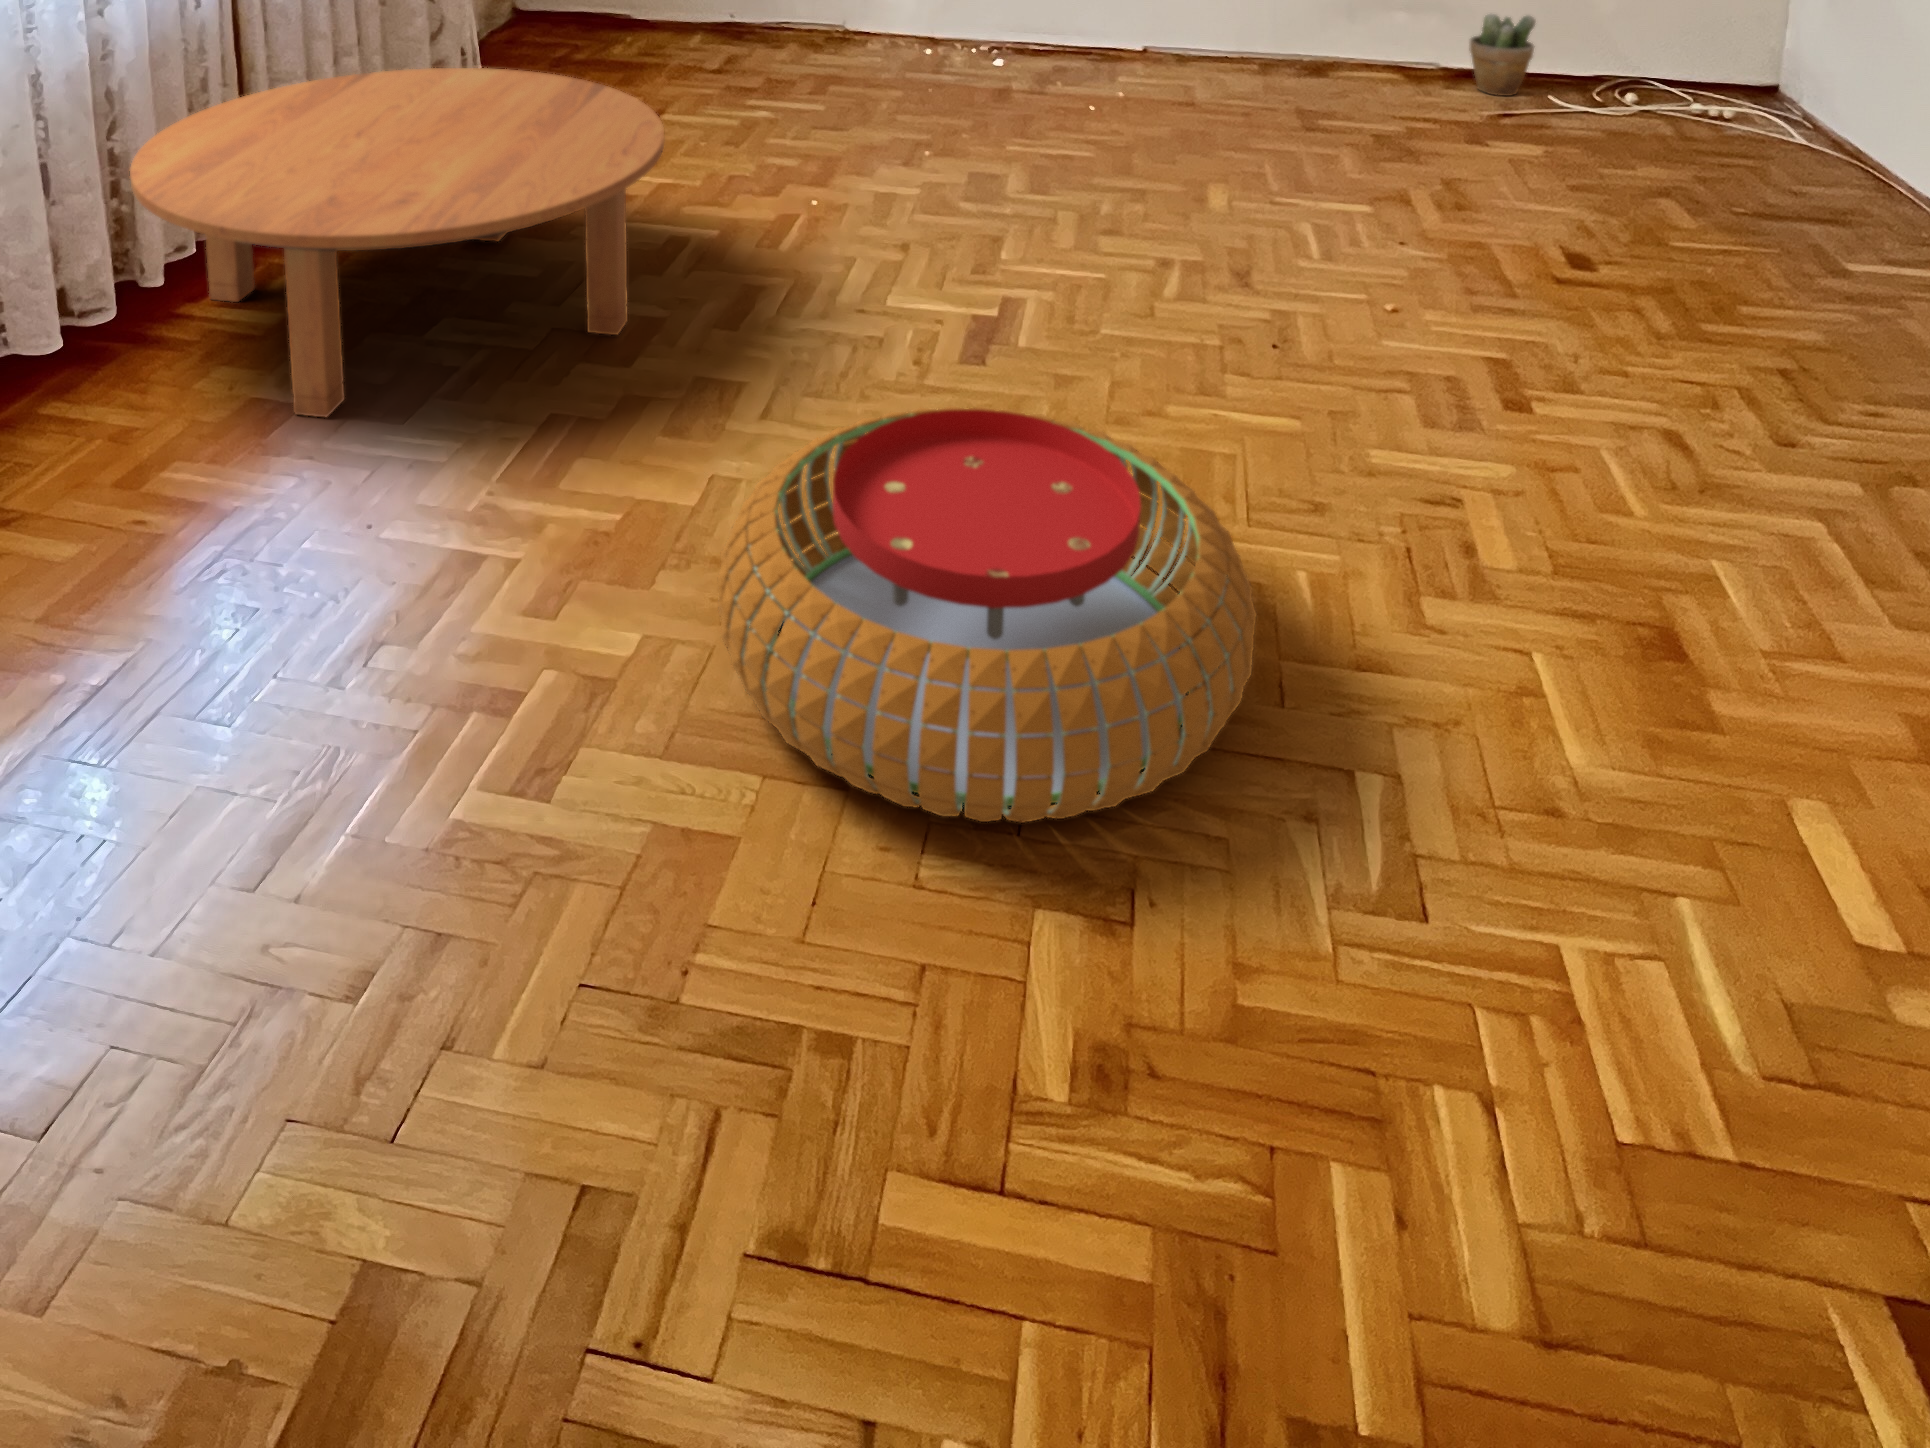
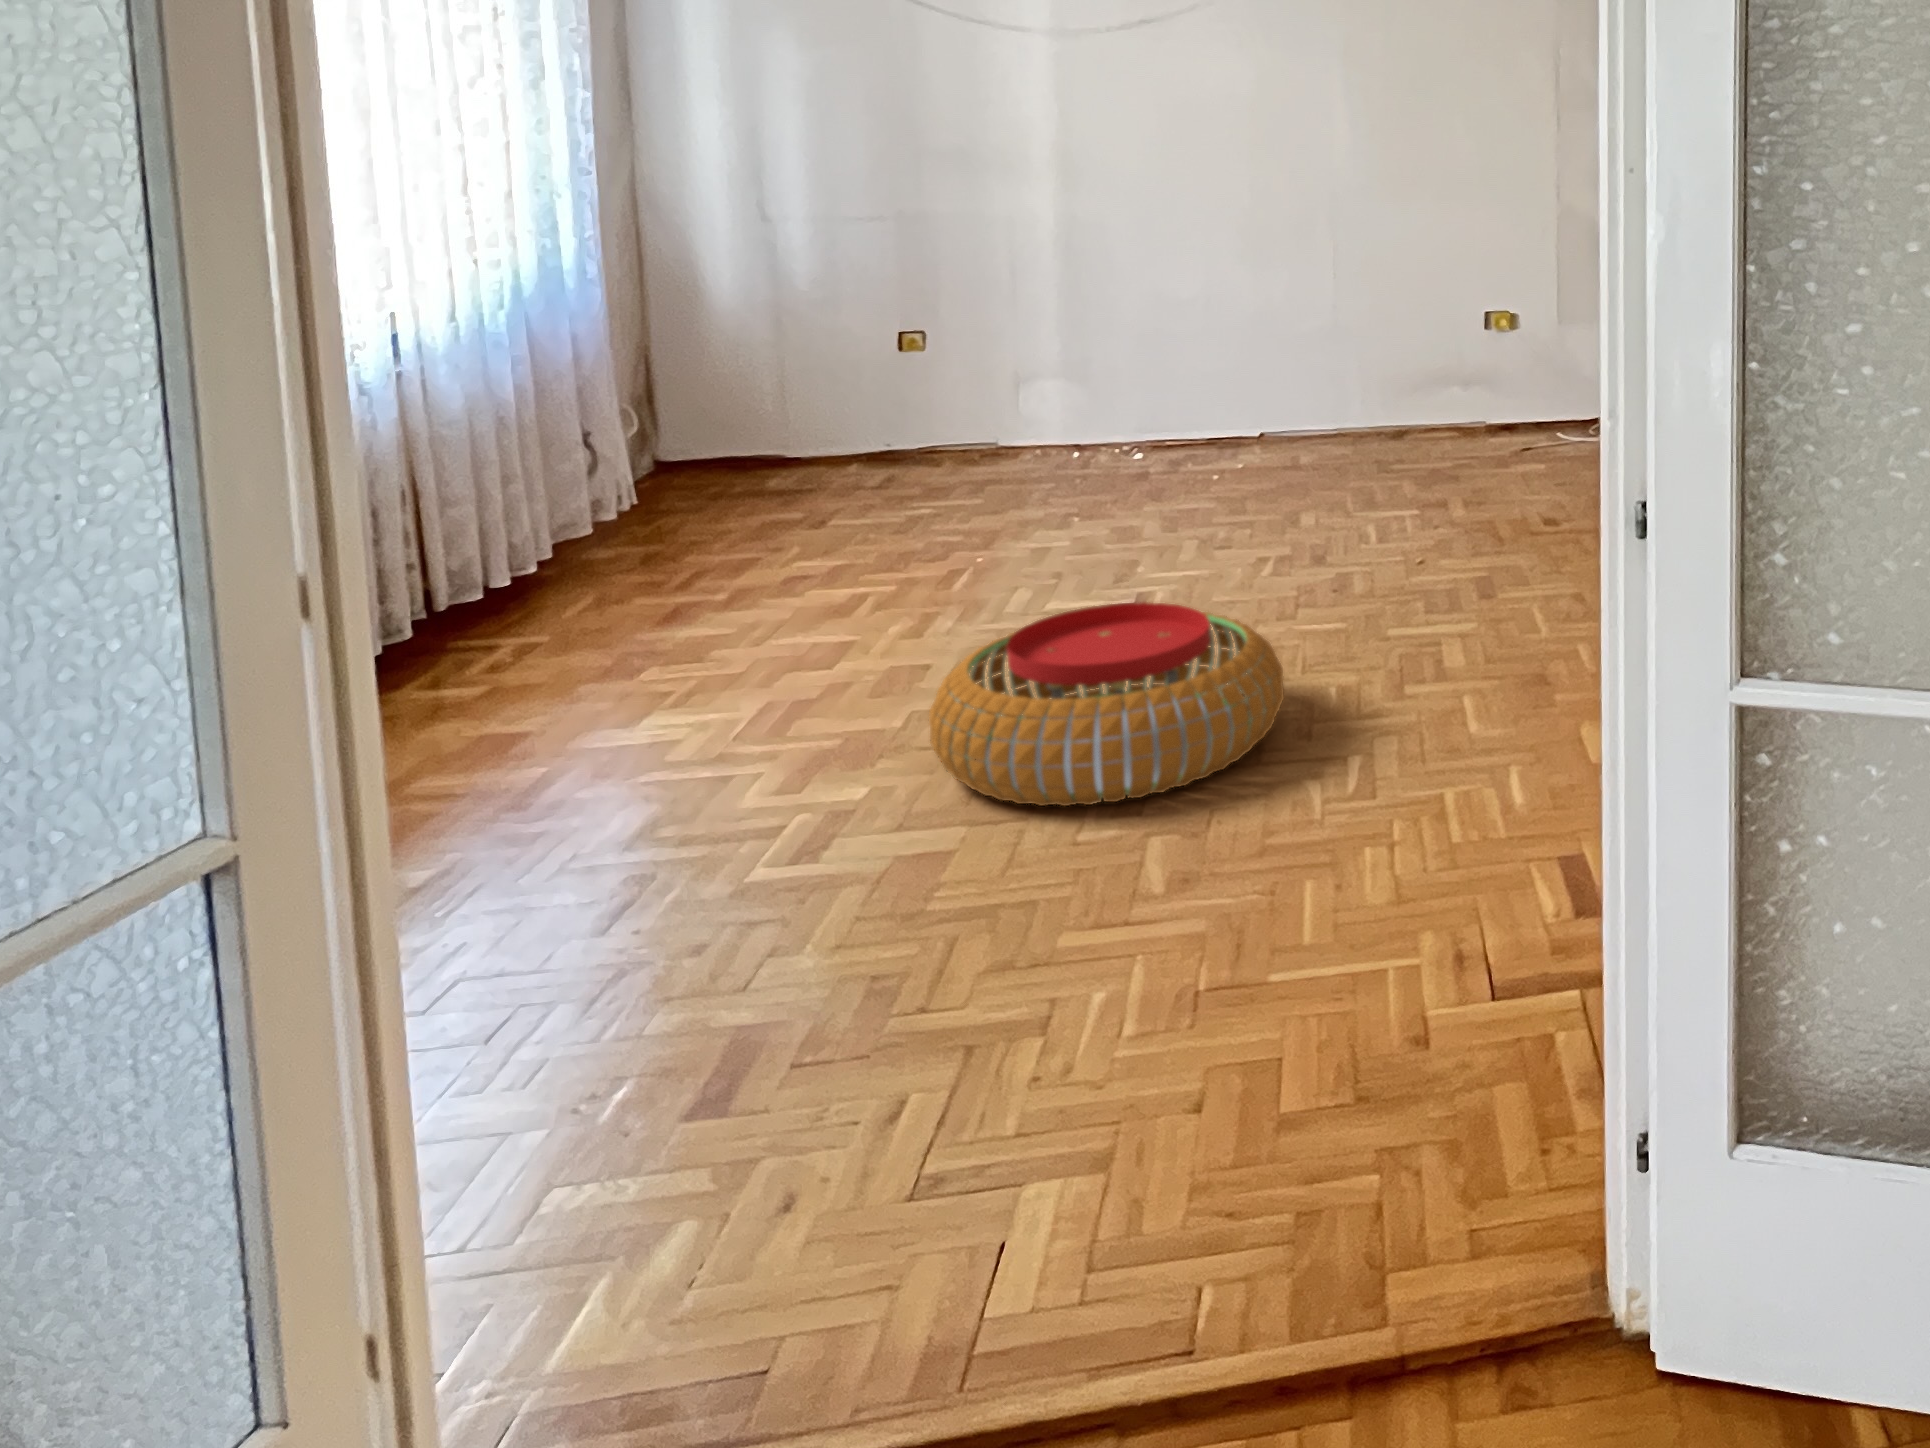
potted plant: present [1469,14,1536,96] -> none [1508,378,1552,439]
coffee table: present [130,68,664,417] -> none [337,471,851,732]

